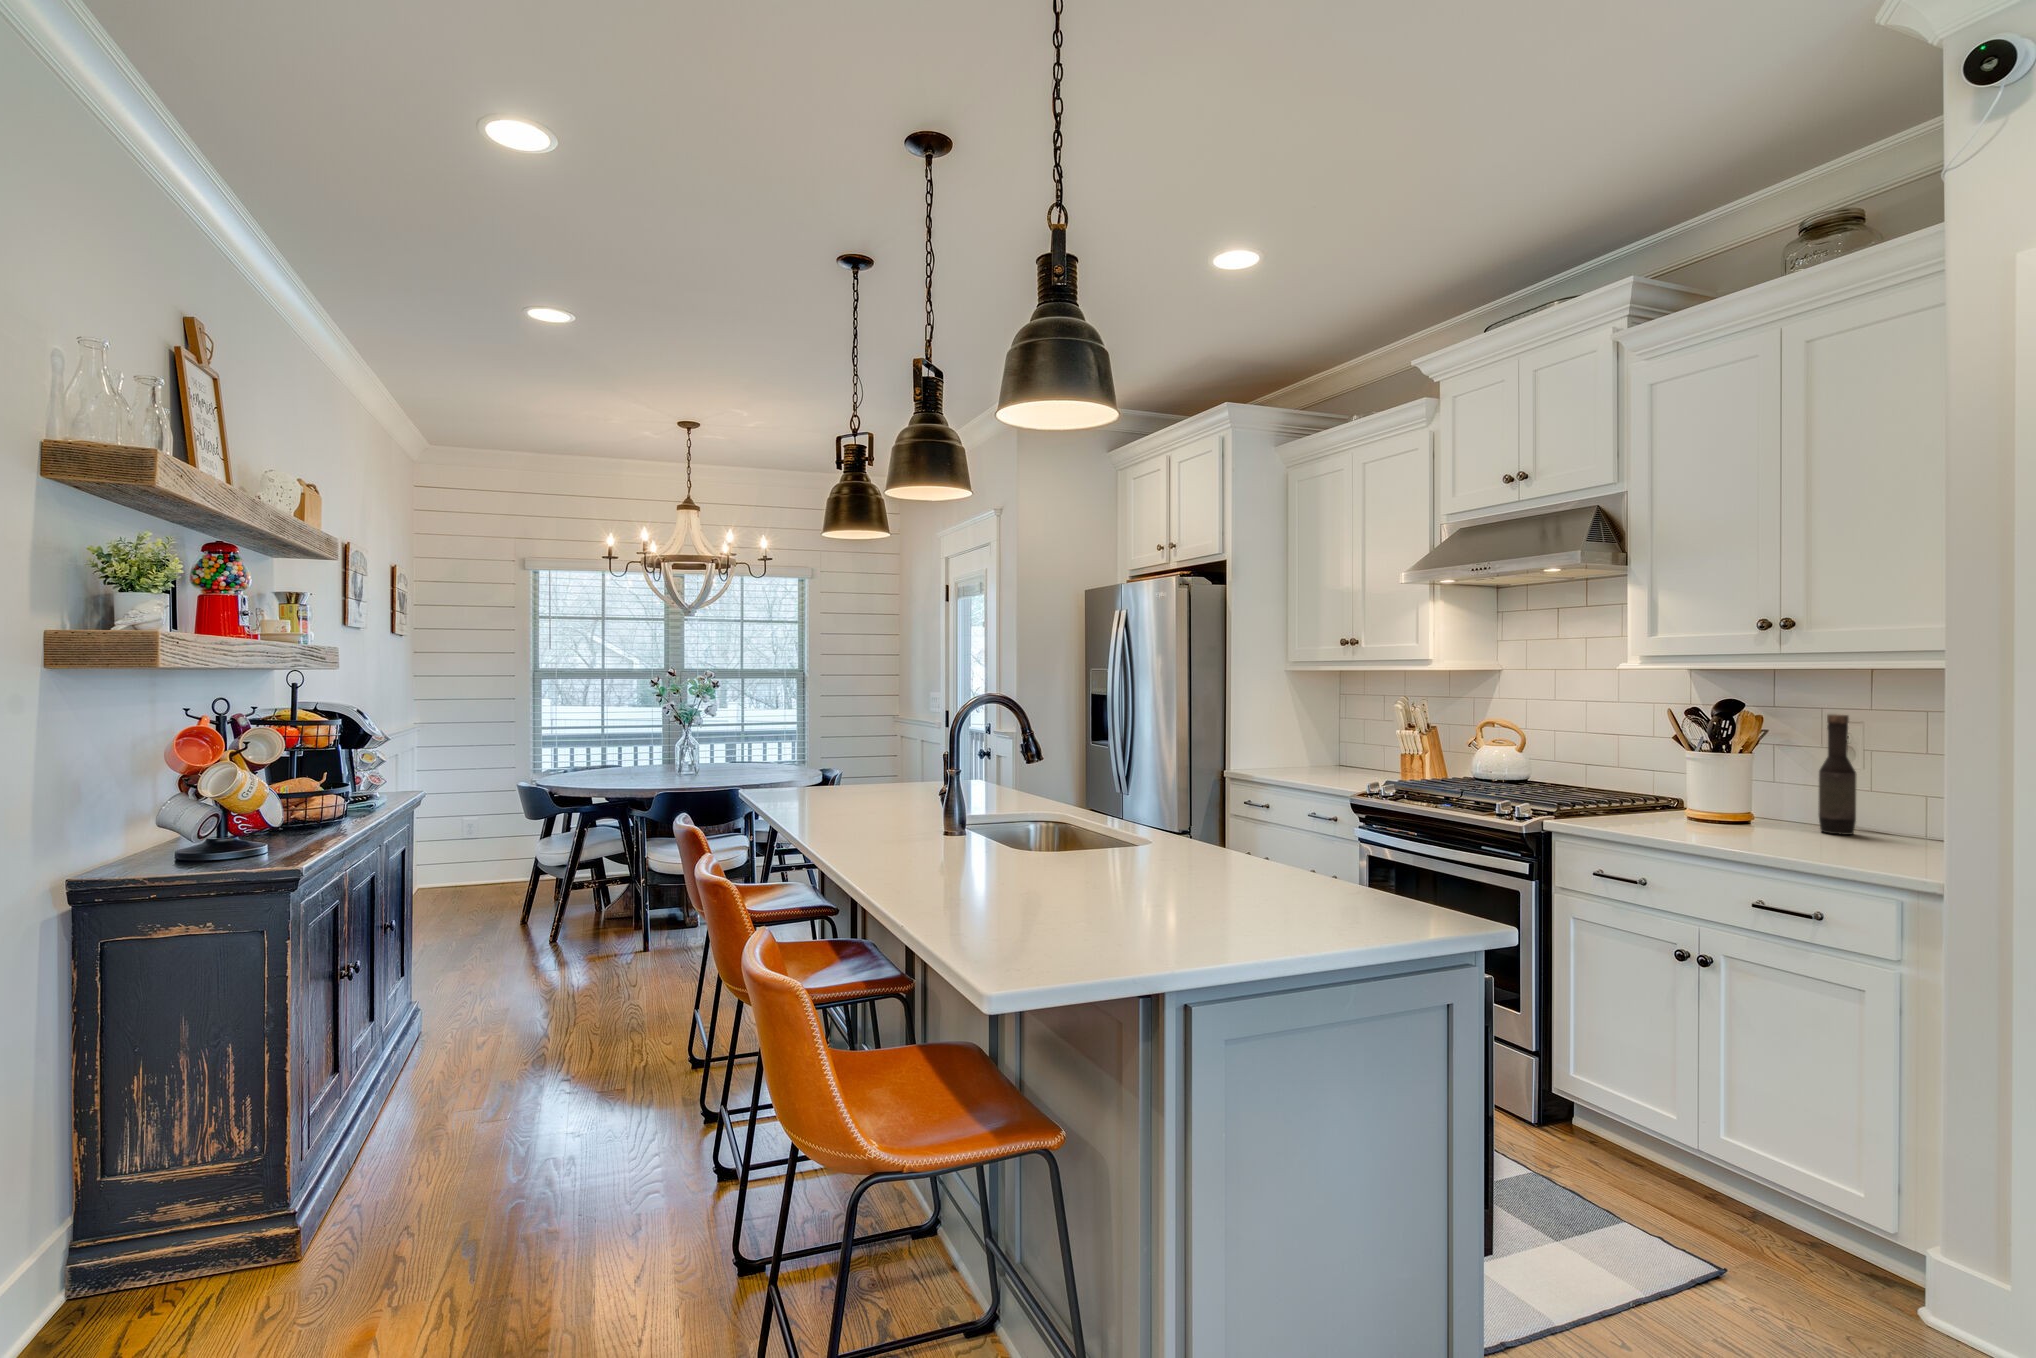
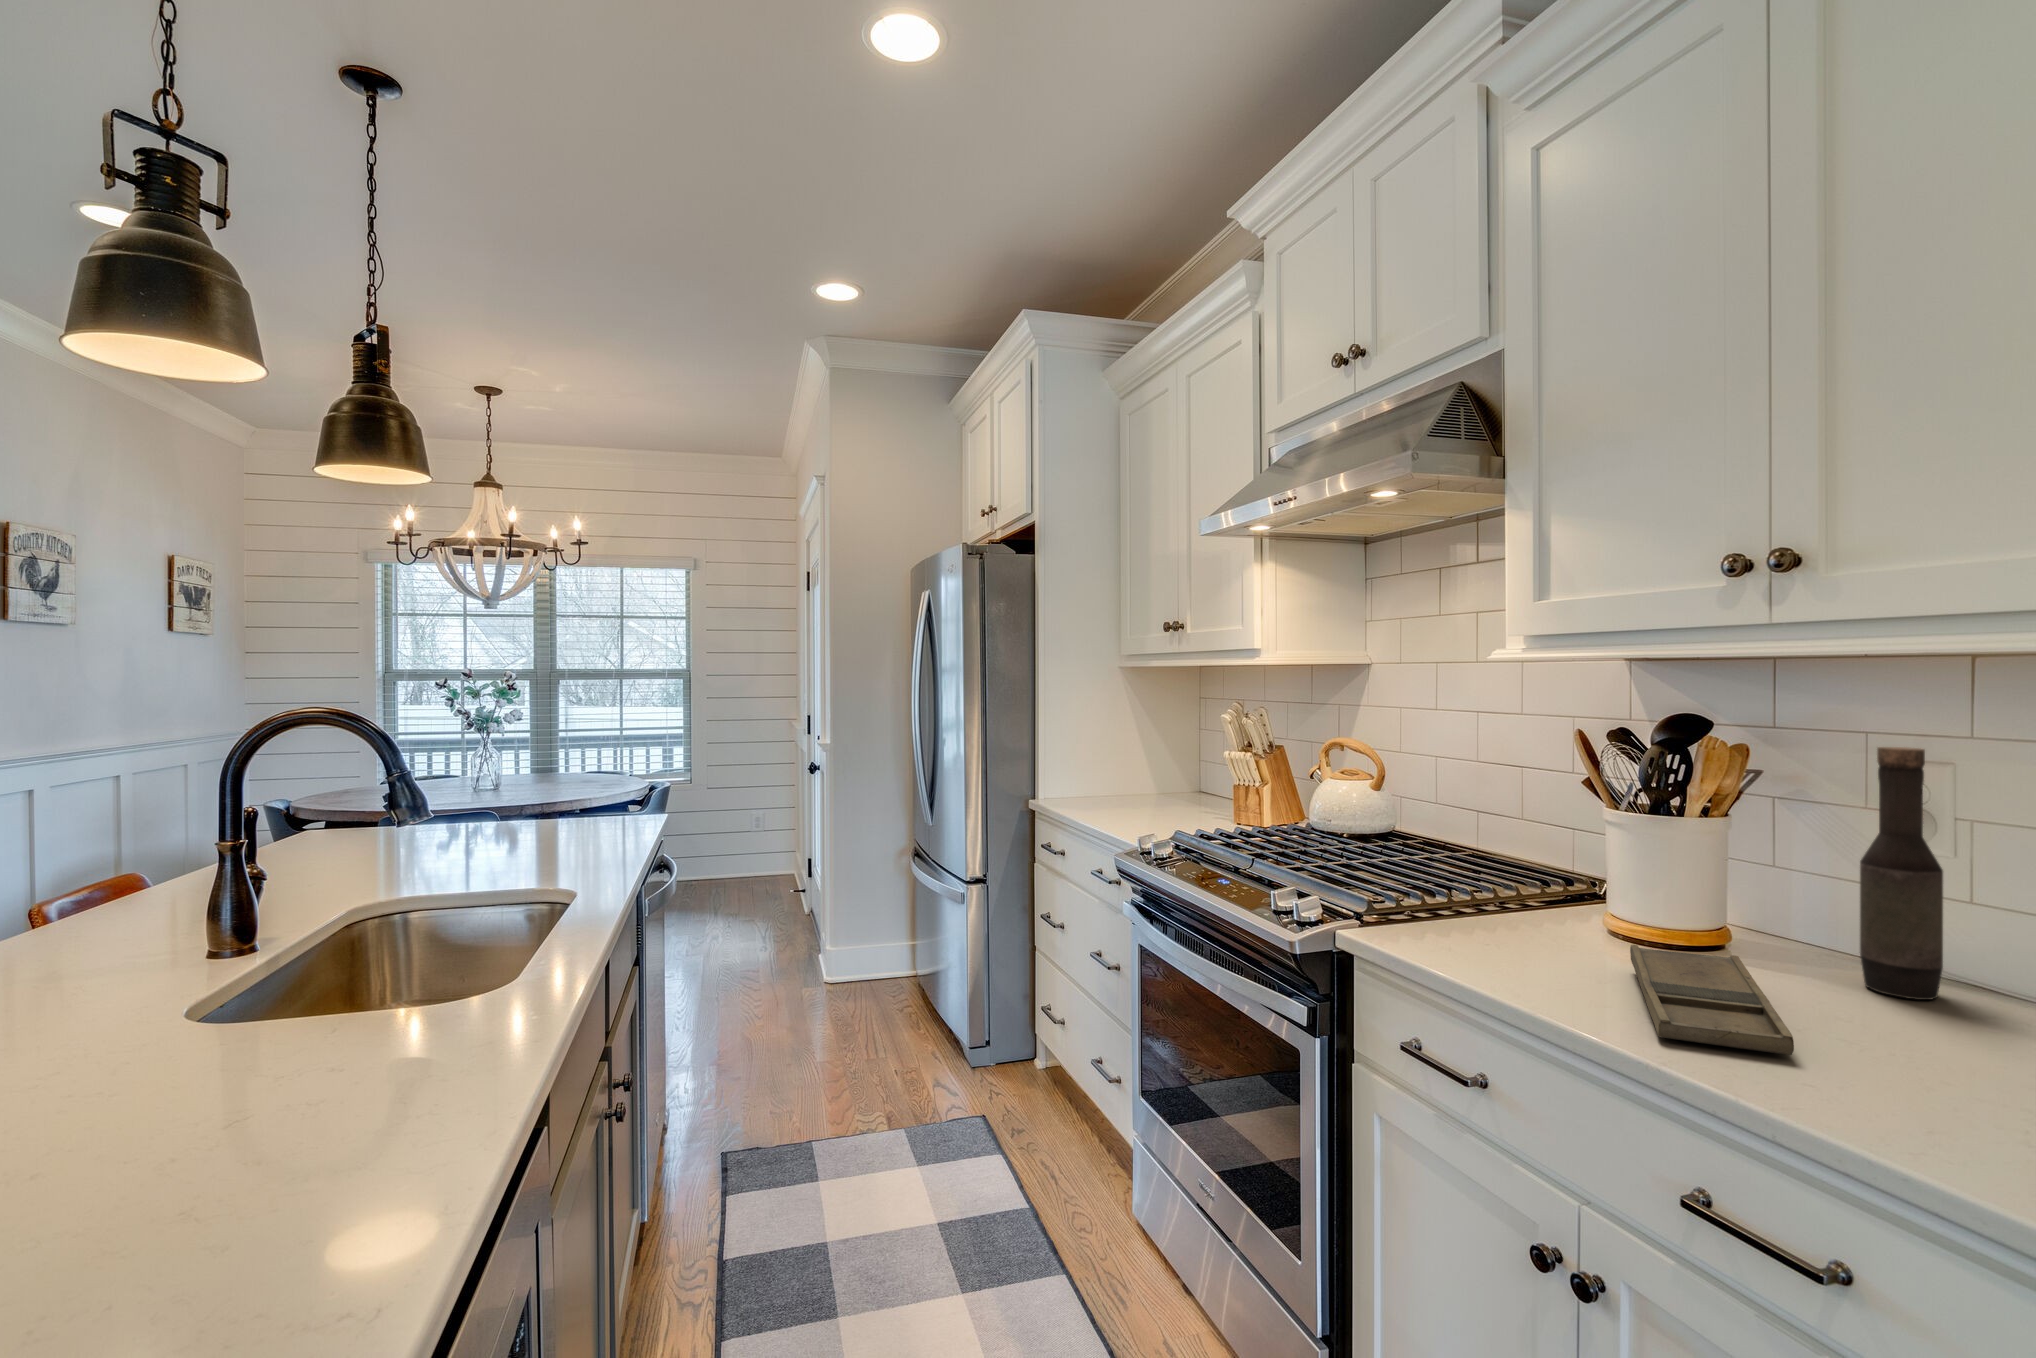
tray: none [1709,816,1793,847] -> present [1630,945,1794,1055]

